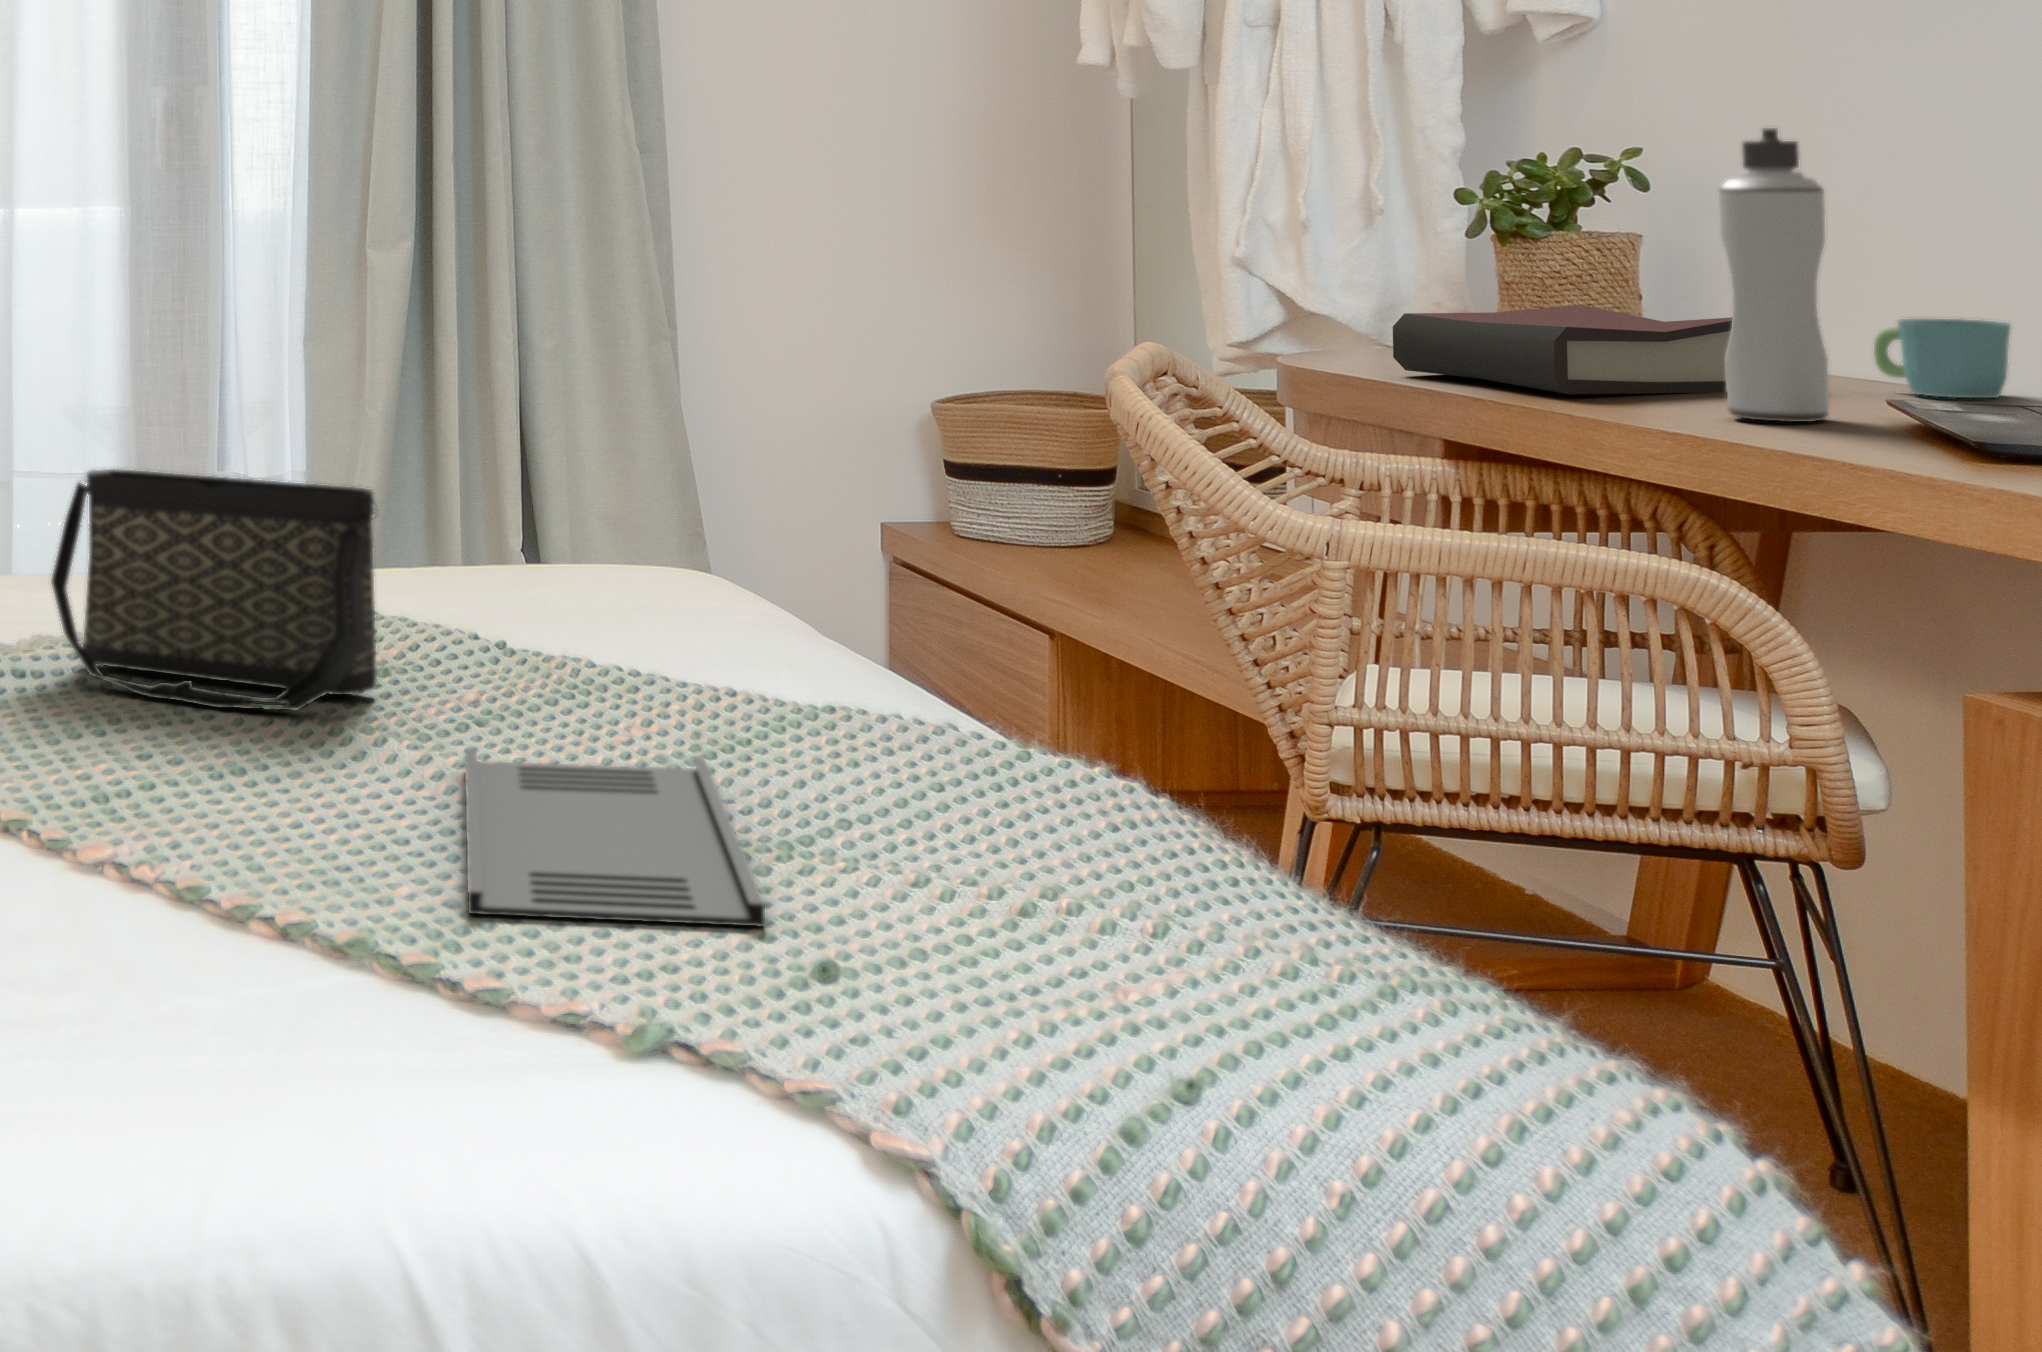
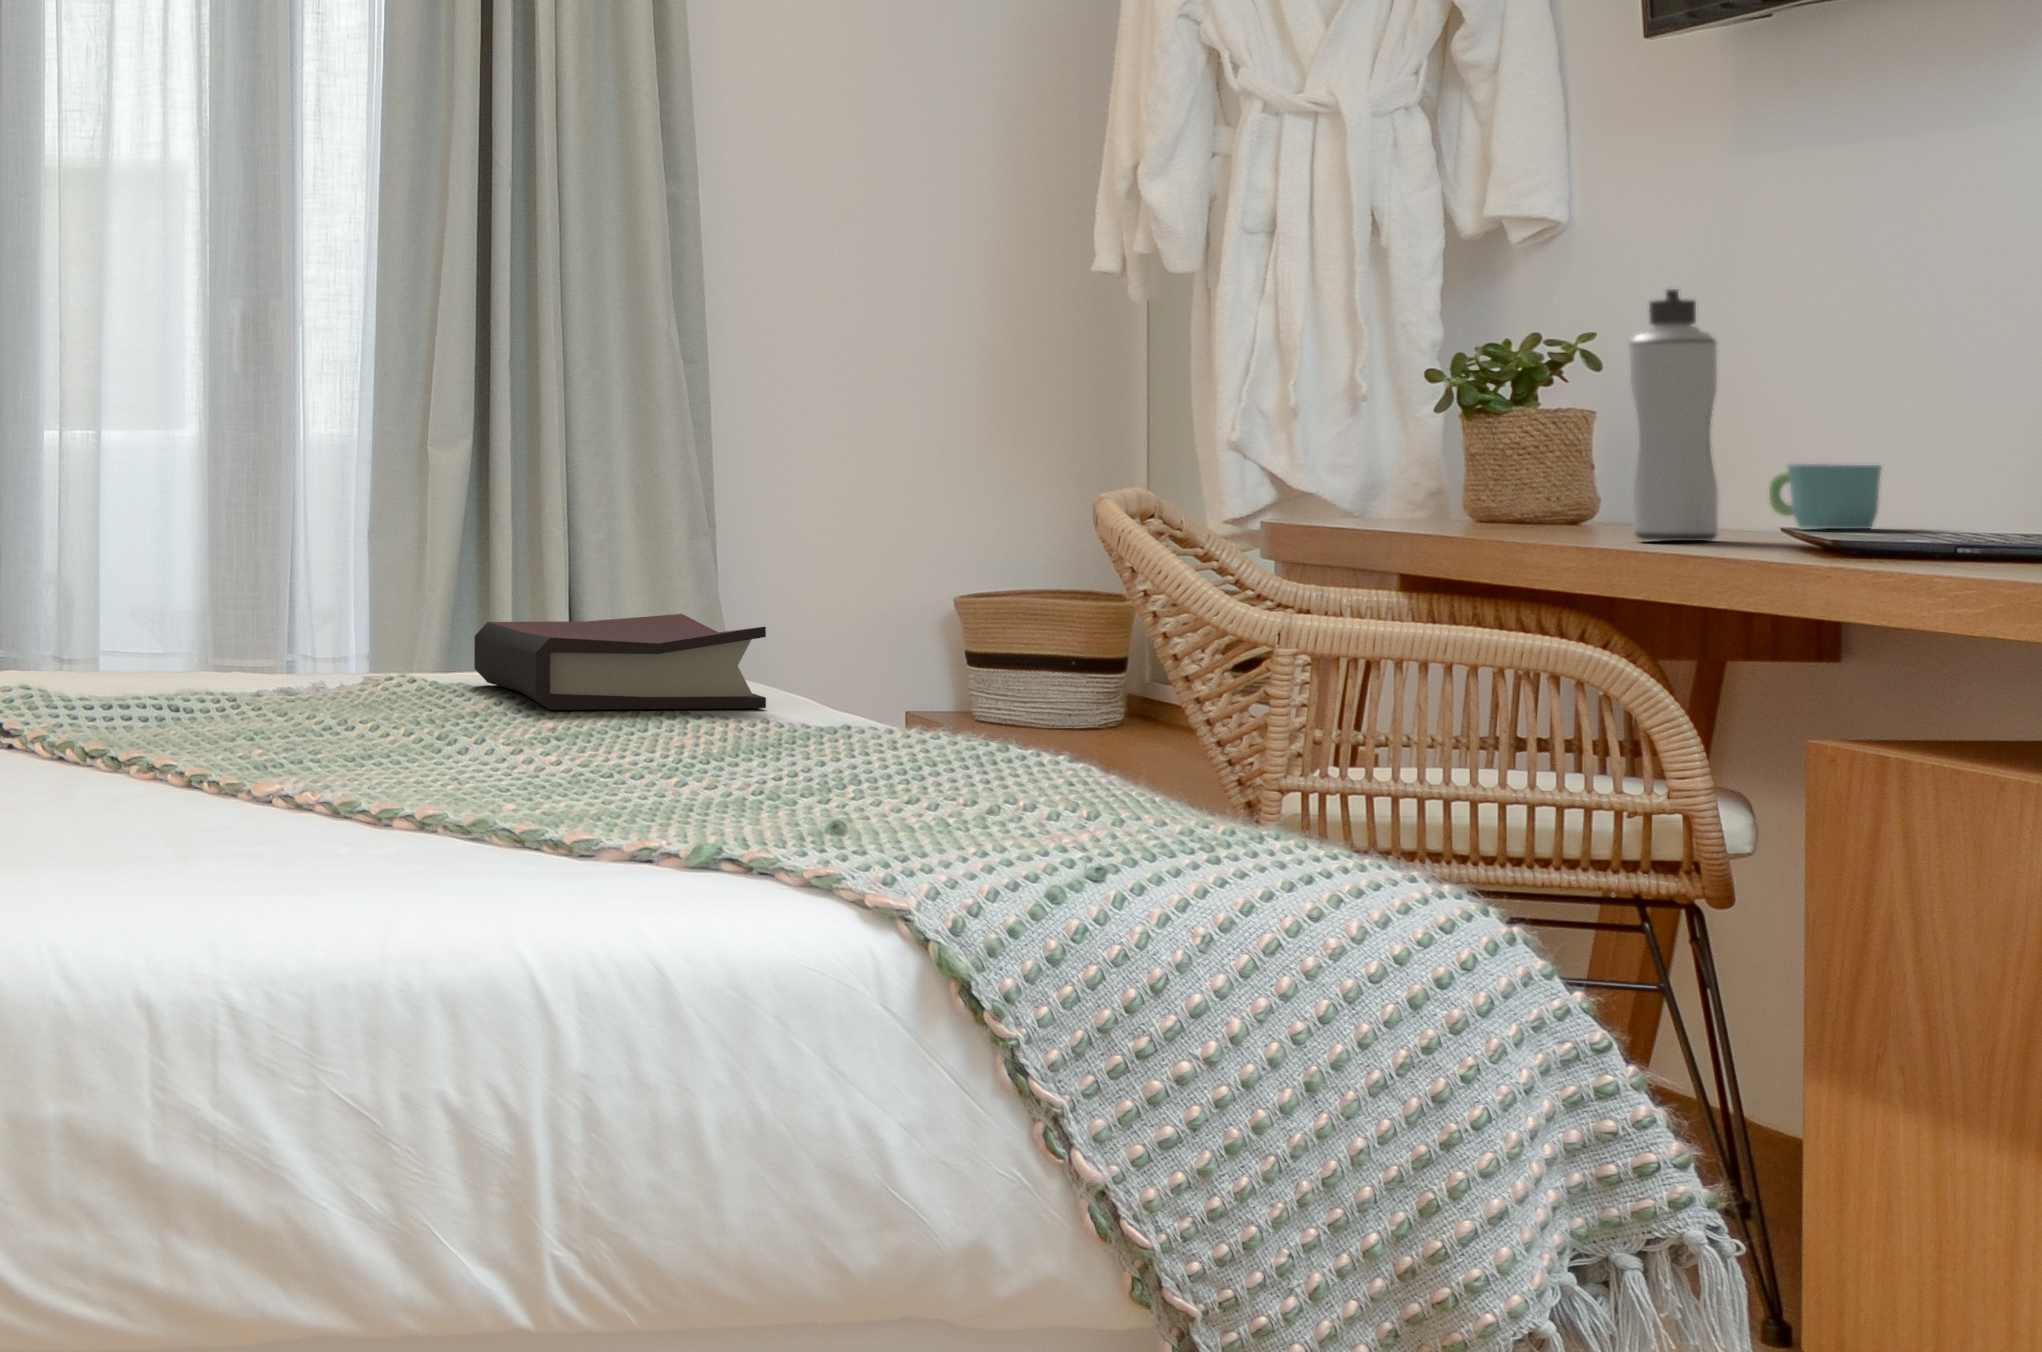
hardback book: present [1393,305,1733,394] -> present [475,614,766,710]
handbag: present [51,469,377,711] -> none [196,549,476,734]
tray: present [465,749,765,927] -> none [551,743,791,820]

